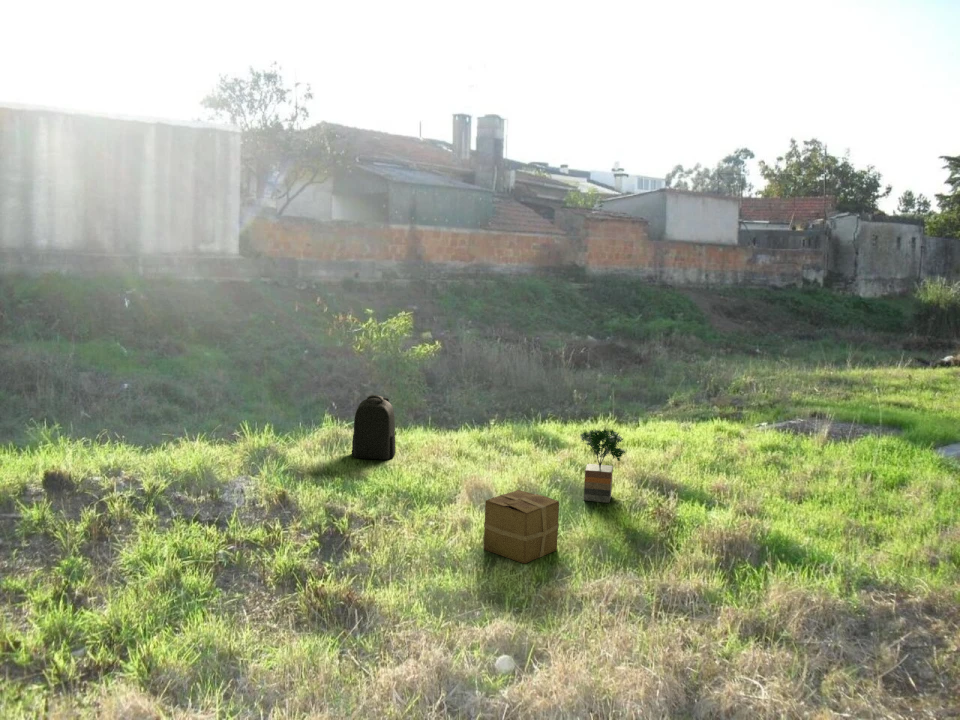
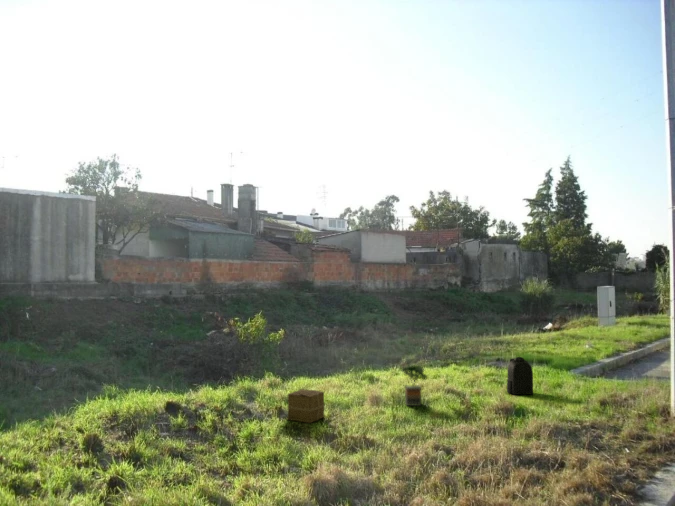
backpack: present [352,395,396,460] -> present [507,357,533,395]
cardboard box: present [484,490,559,564] -> present [287,389,324,423]

